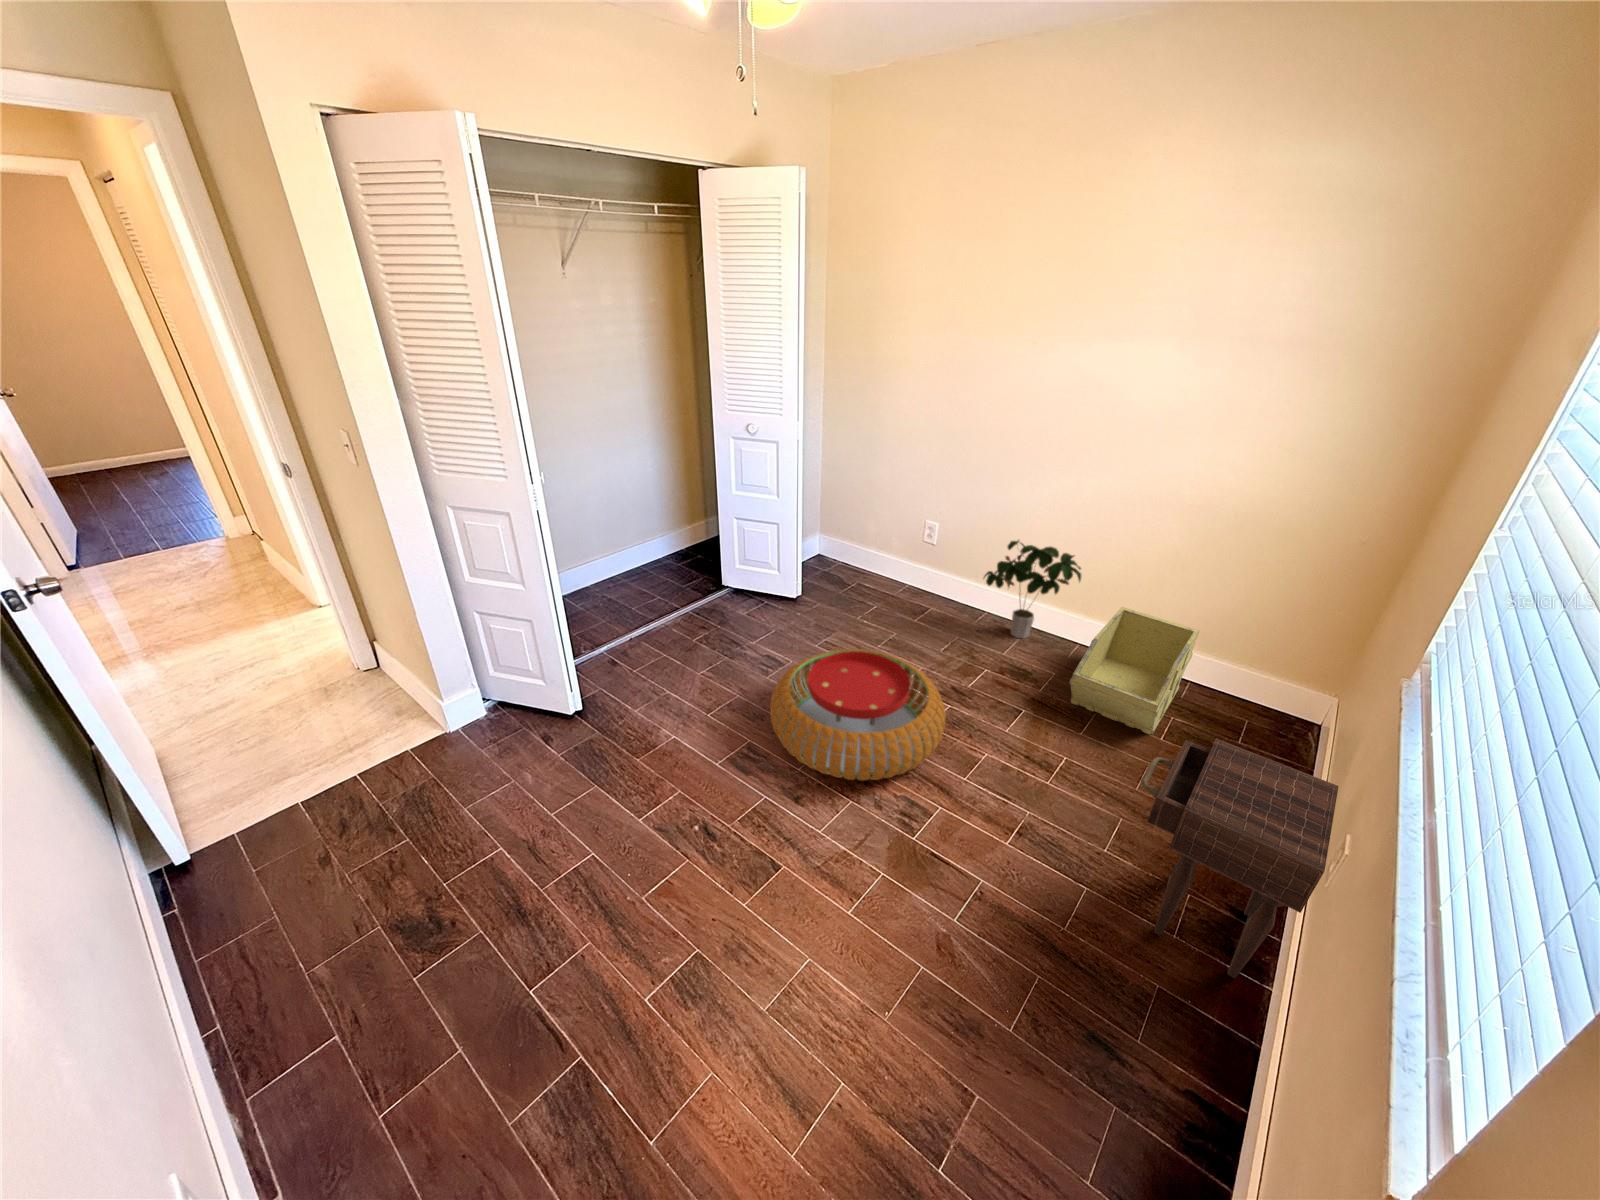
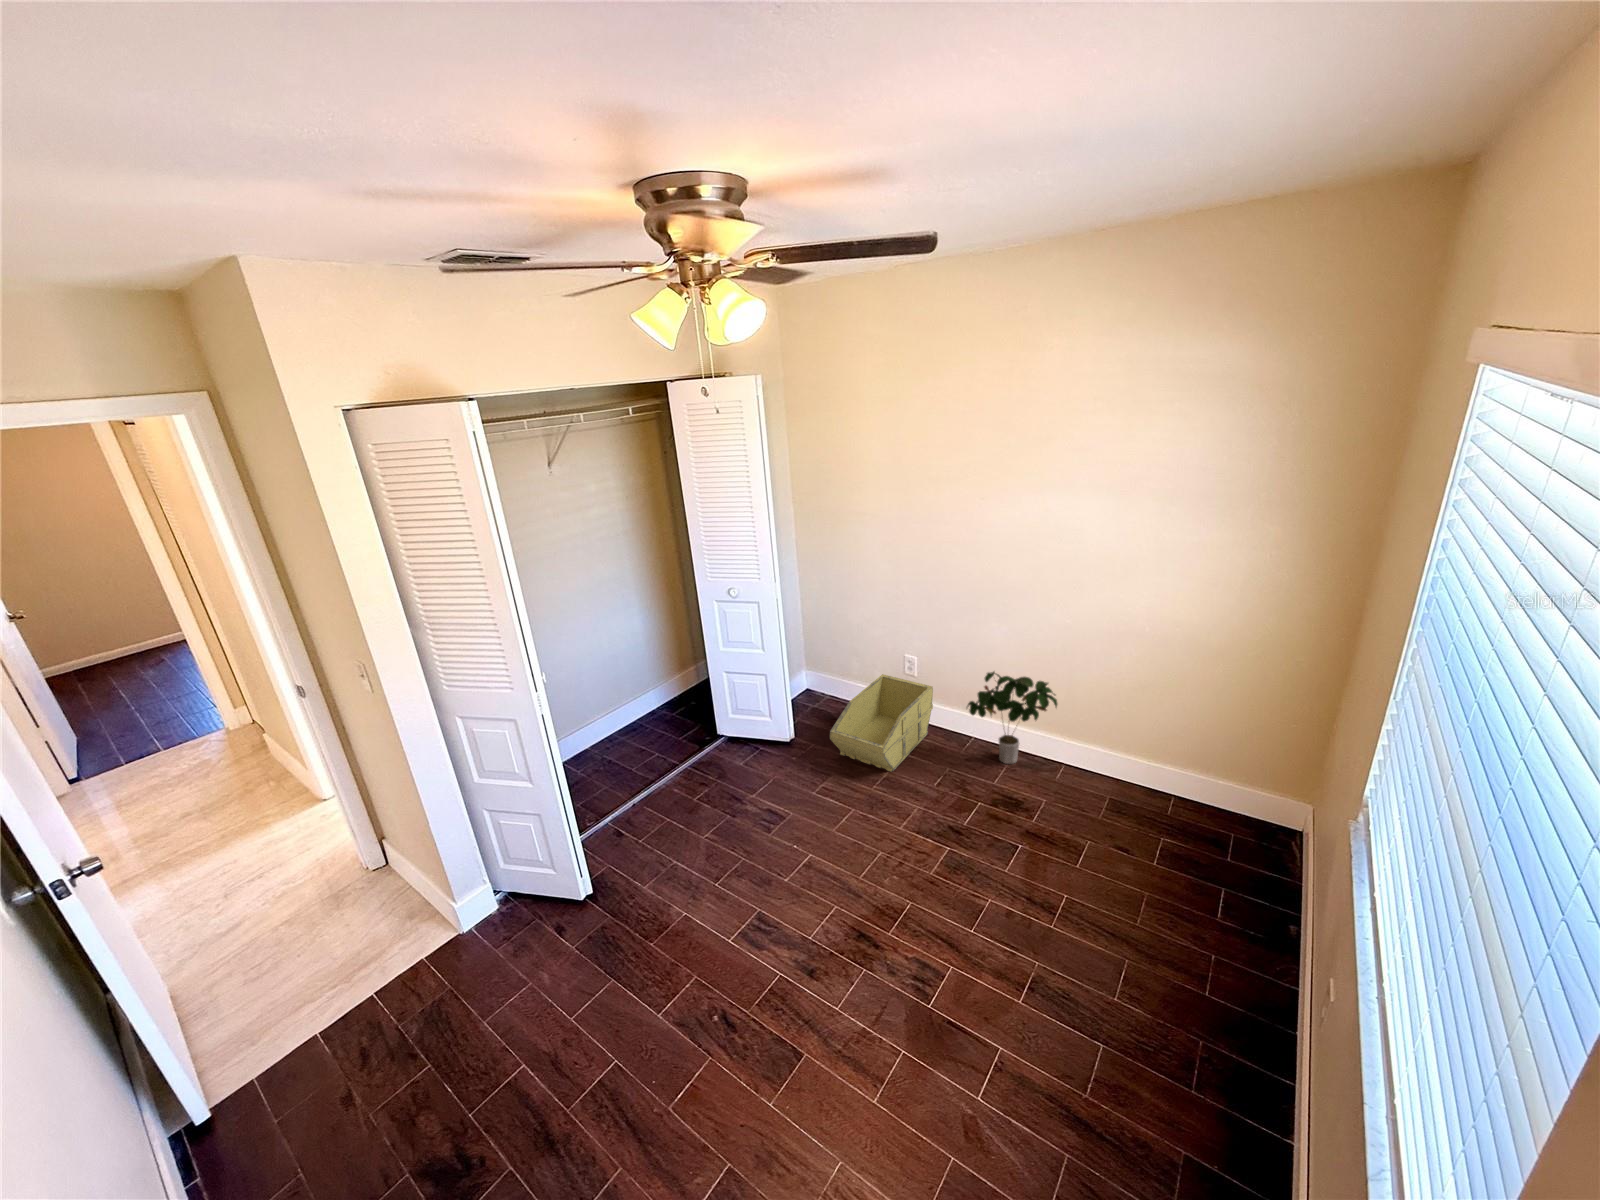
storage bin: present [1069,607,1199,735] -> present [830,674,933,772]
pouf: present [770,649,946,780] -> none [776,800,946,946]
nightstand: present [1141,739,1339,979] -> none [1134,885,1315,1135]

